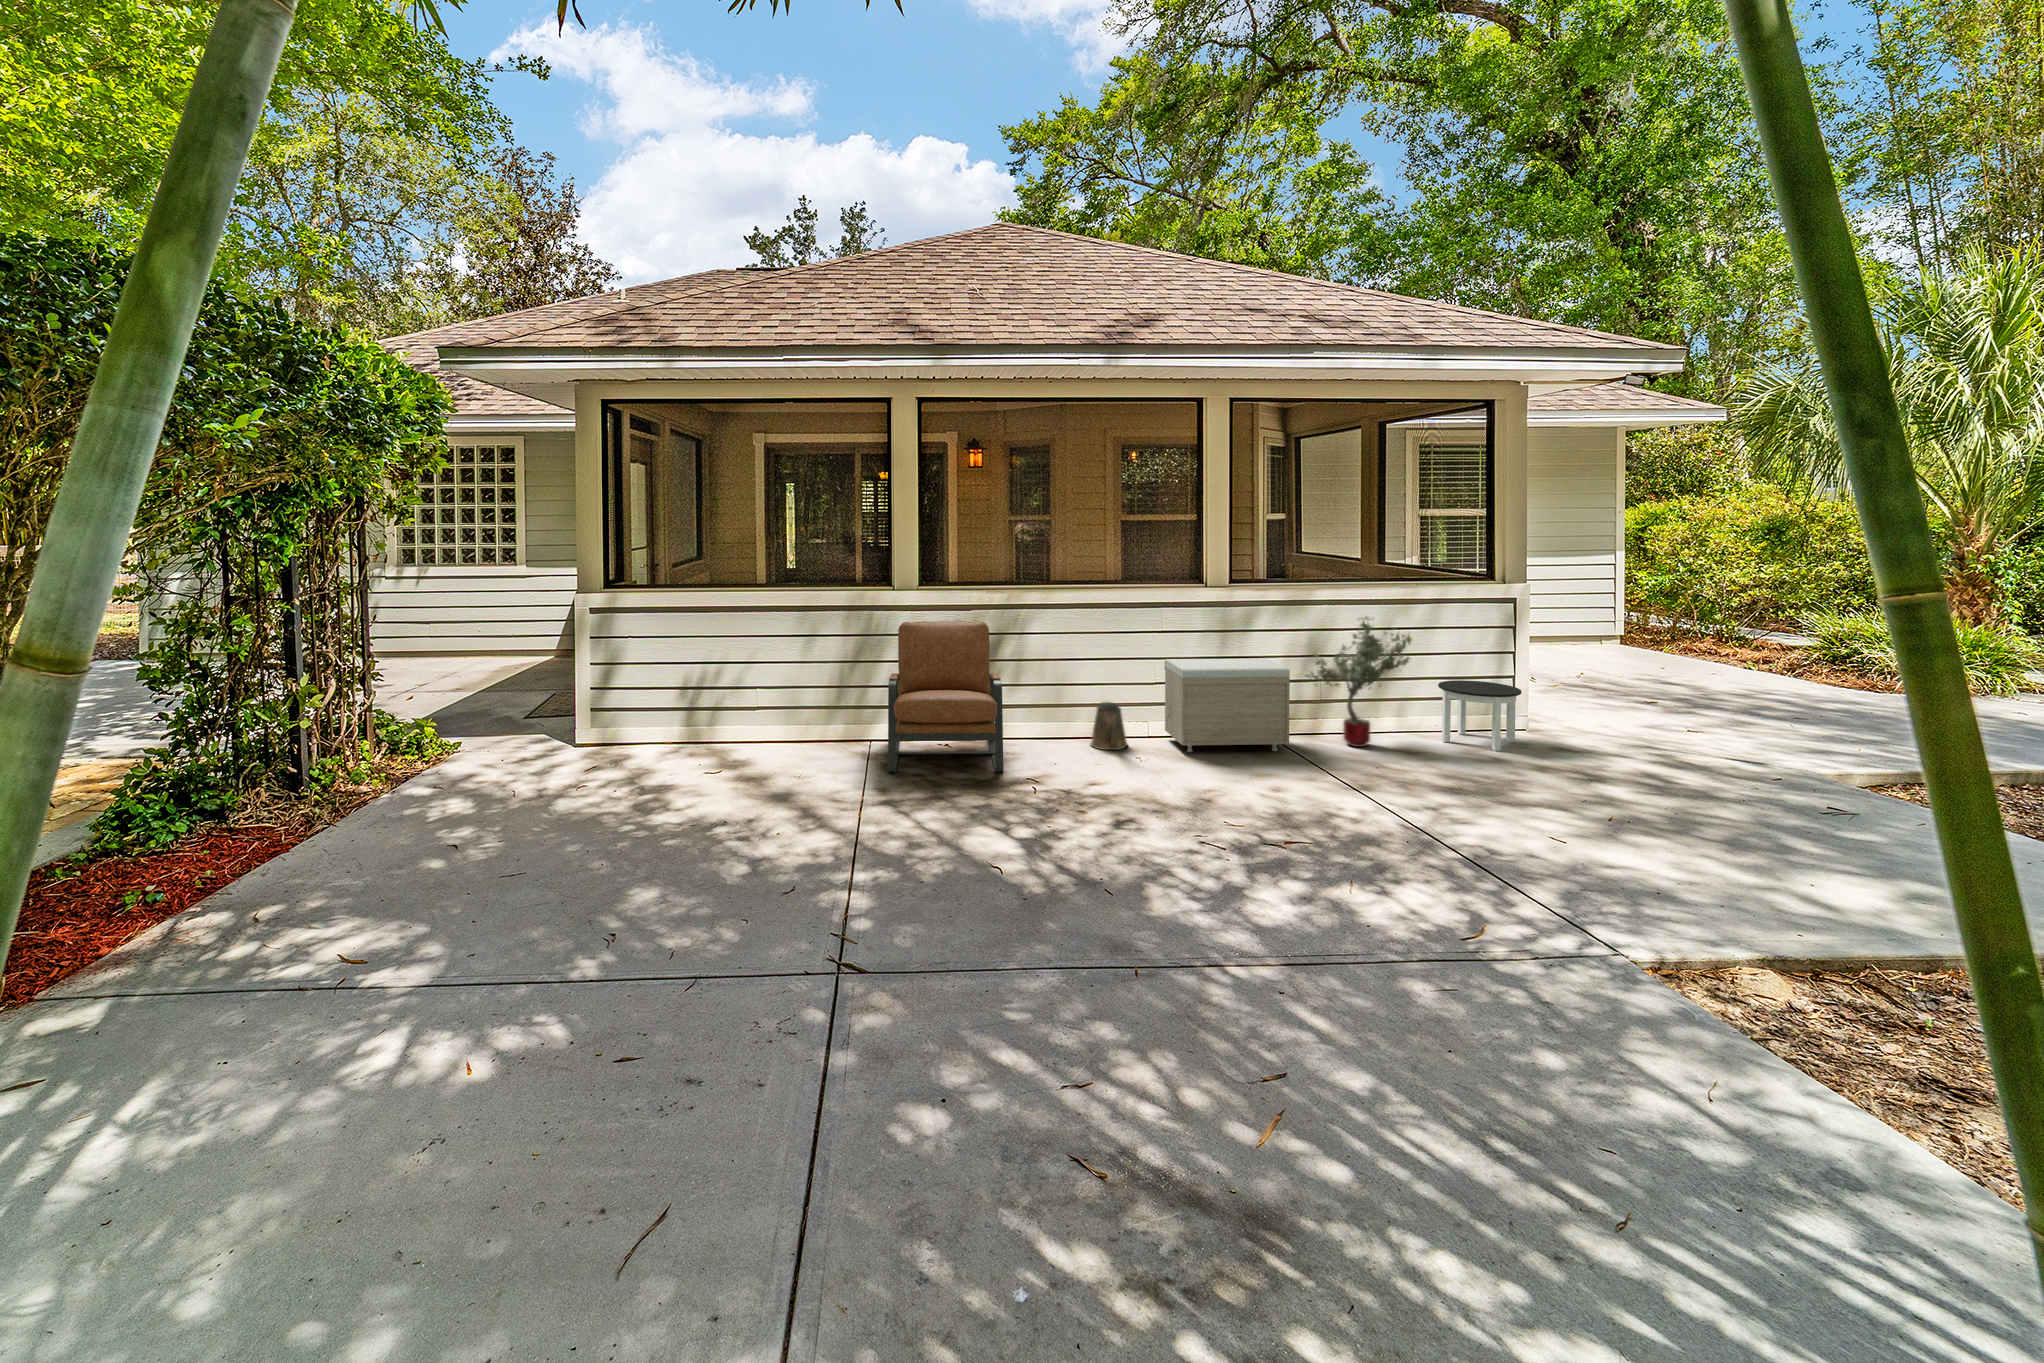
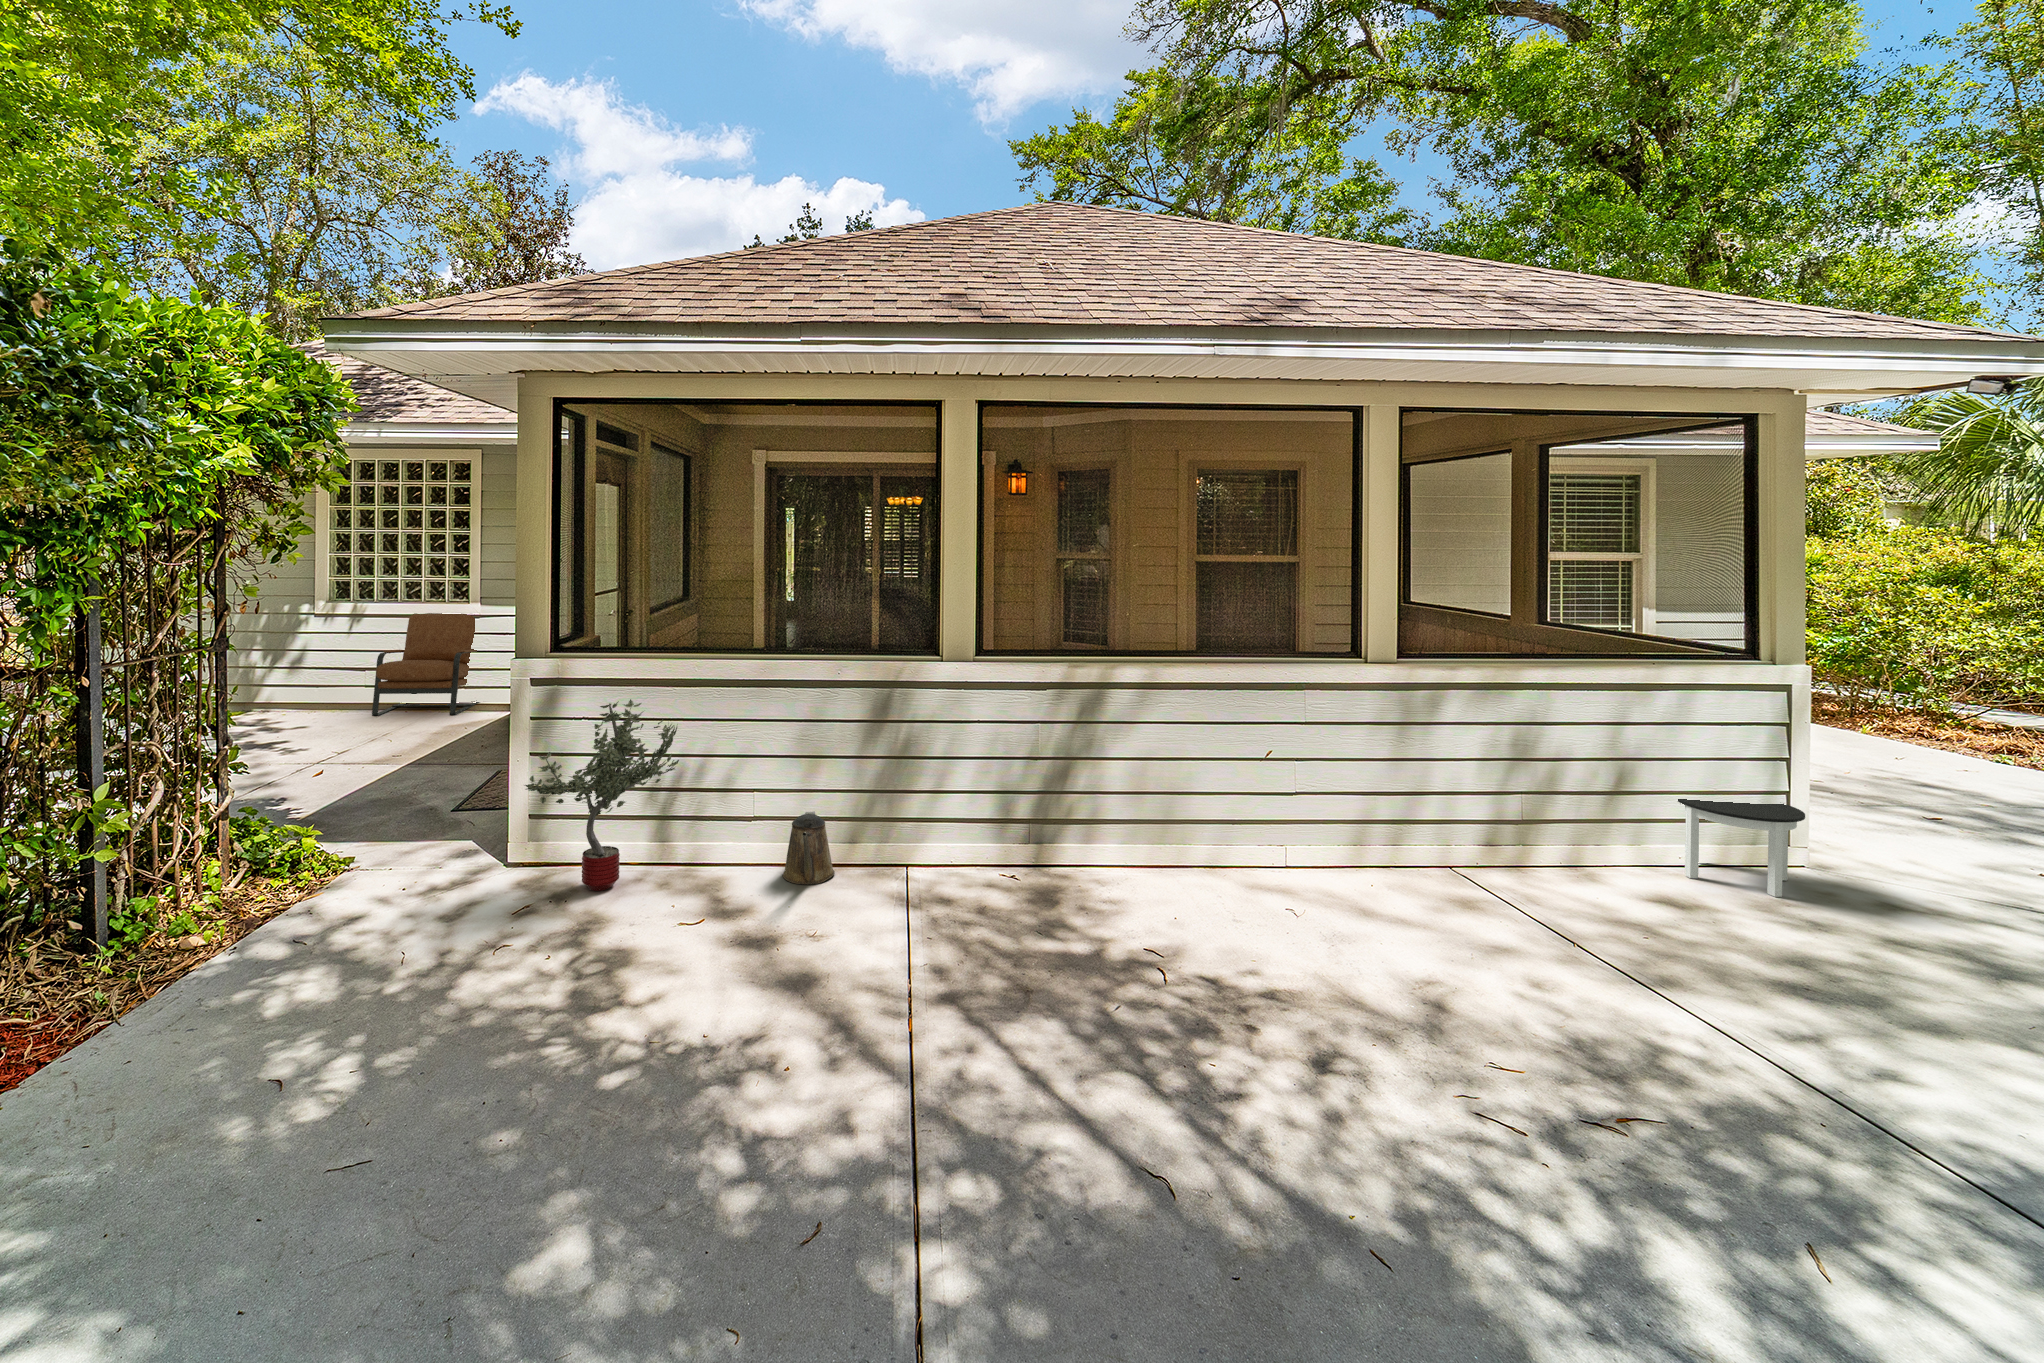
potted tree: present [1305,617,1411,747] -> present [525,699,679,891]
chair: present [888,621,1003,773] -> present [372,613,479,716]
storage bench: present [1164,658,1290,752] -> none [1304,757,1493,891]
watering can: present [1091,702,1127,750] -> present [783,811,835,884]

